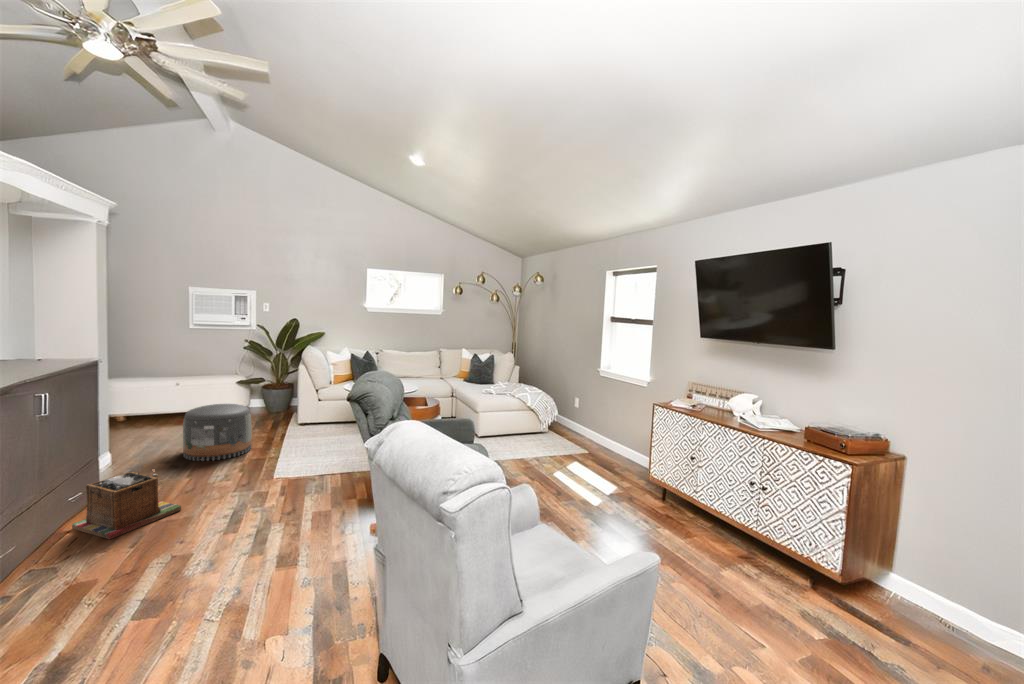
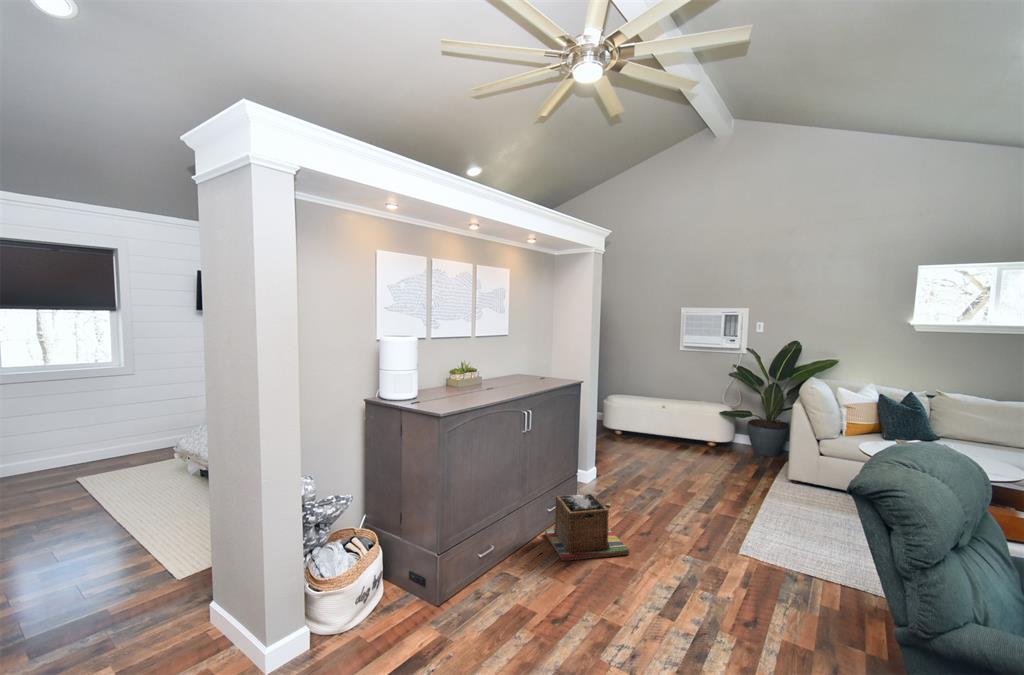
pouf: present [183,404,251,461] -> none [654,435,725,504]

